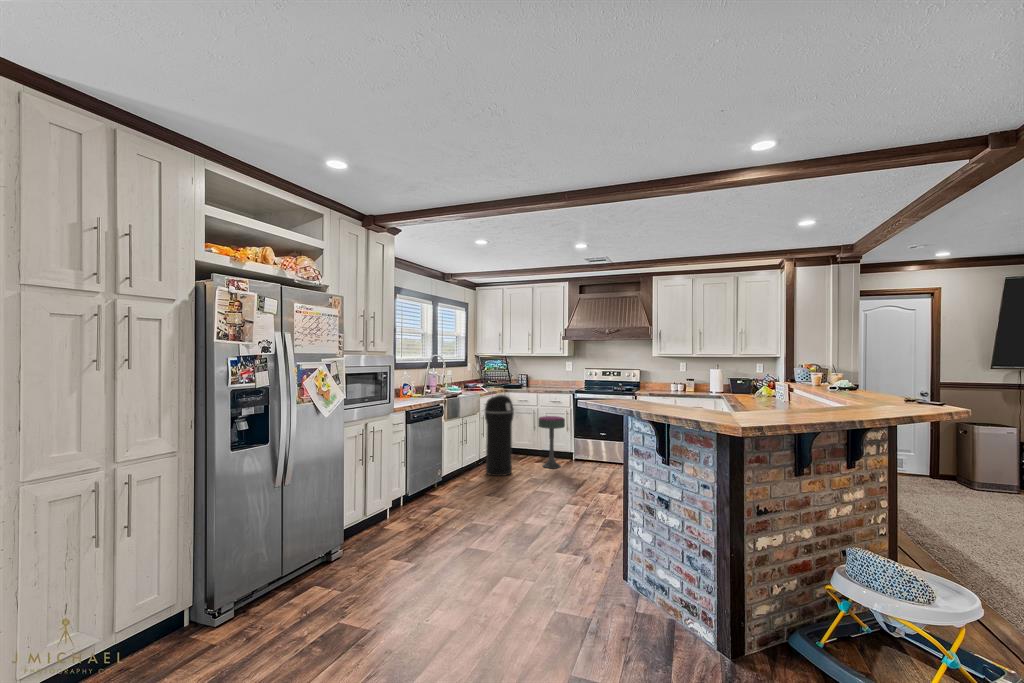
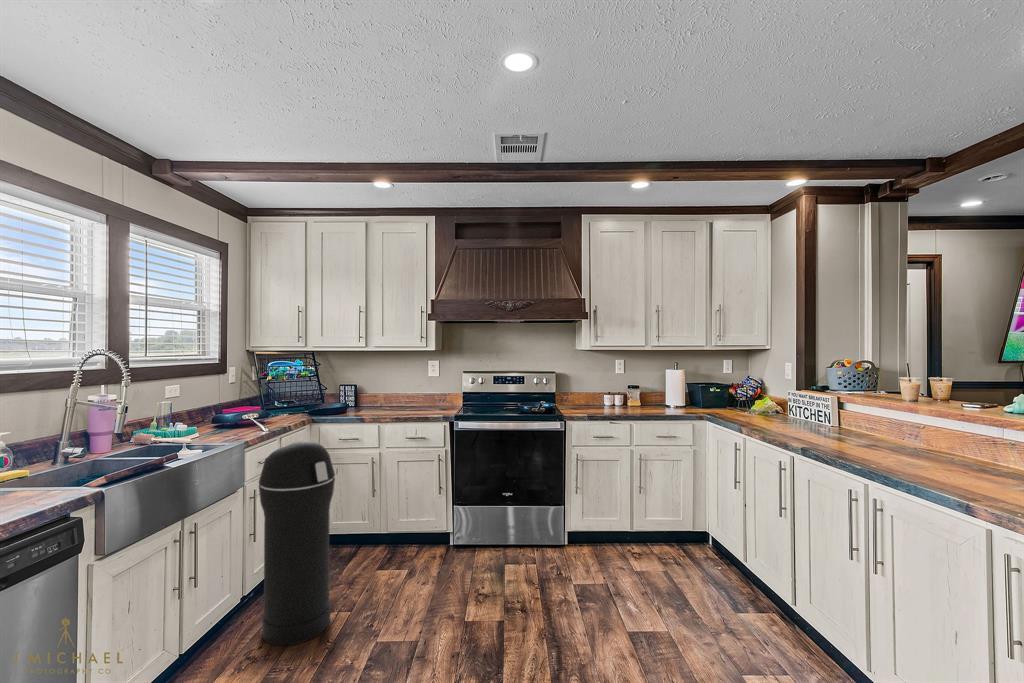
bar stool: present [539,416,565,468] -> none [387,469,442,583]

